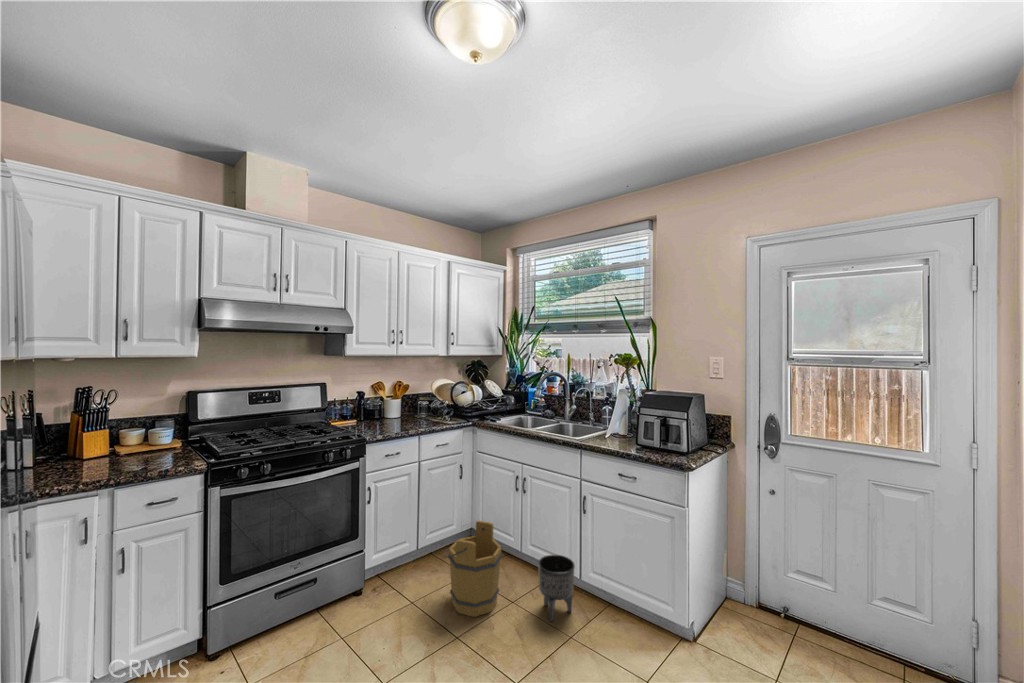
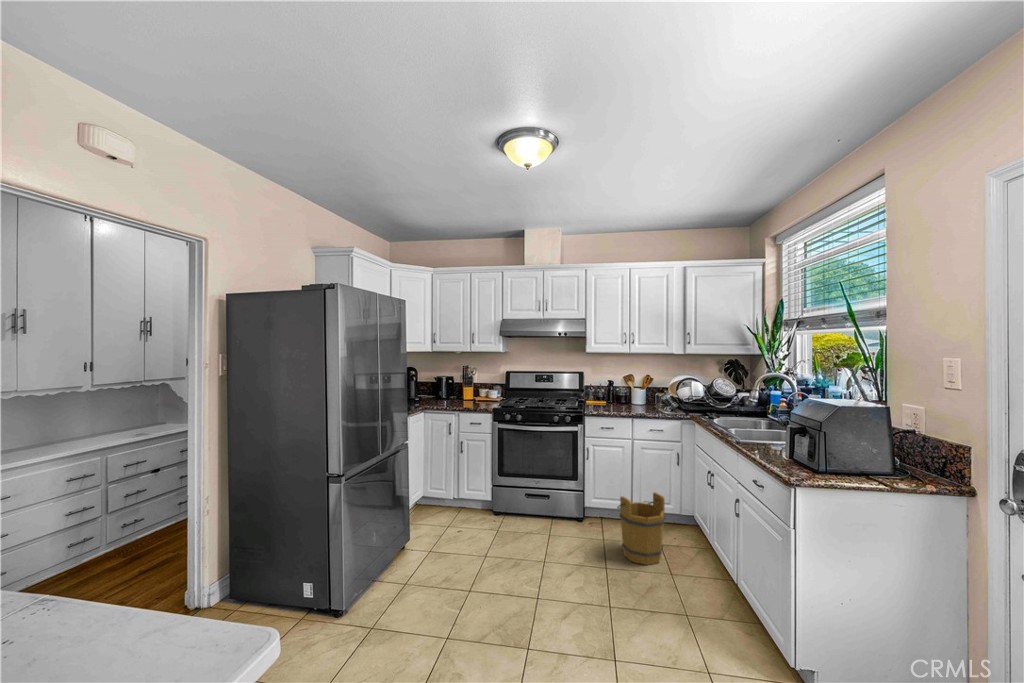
planter: present [538,555,575,622] -> none [679,537,716,597]

